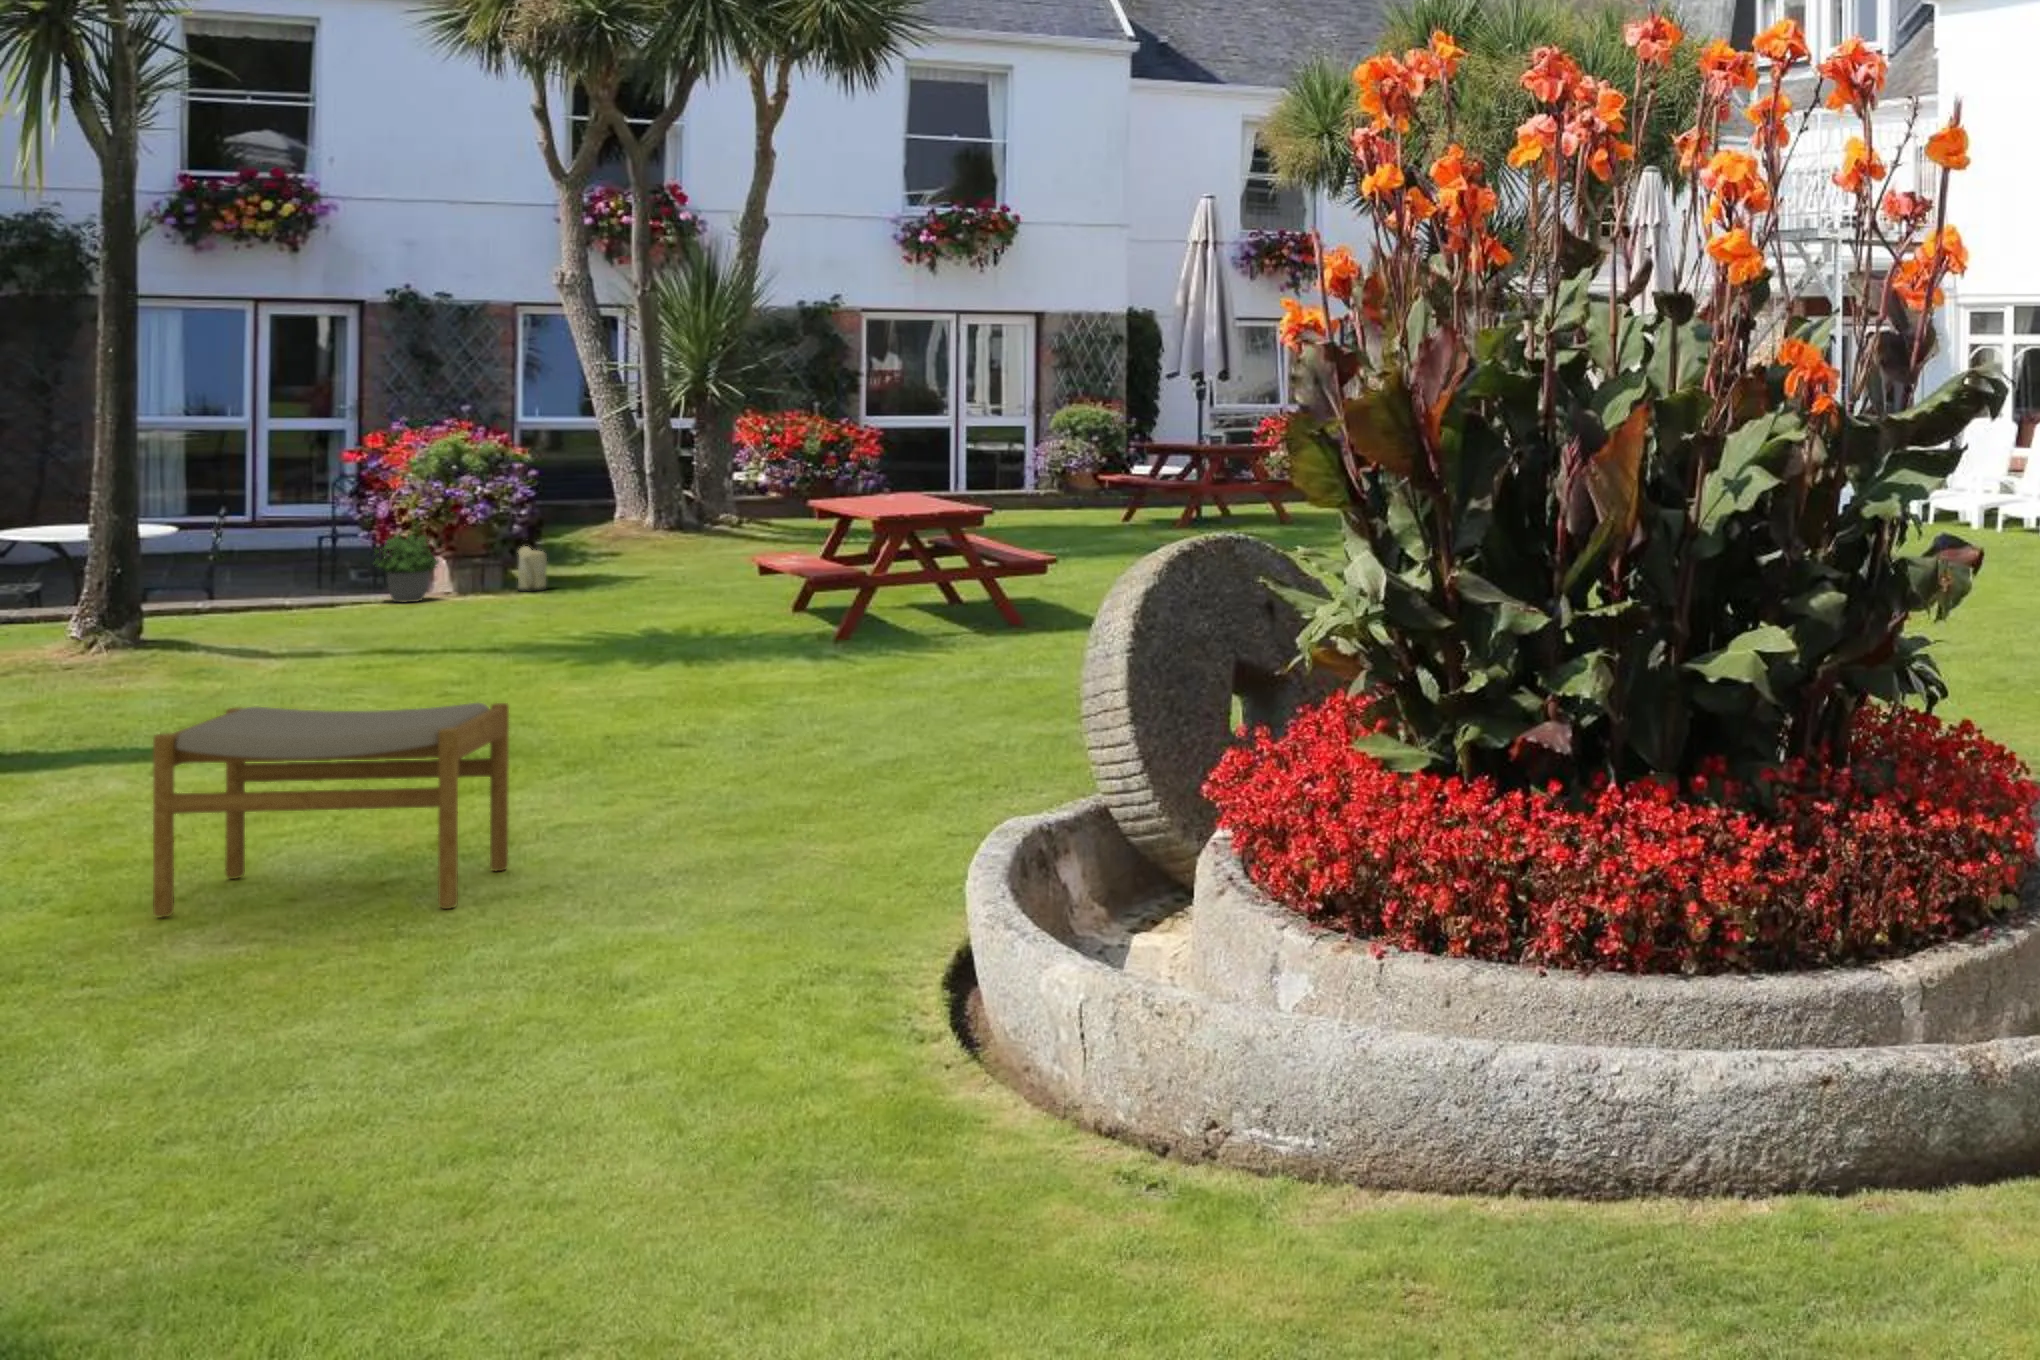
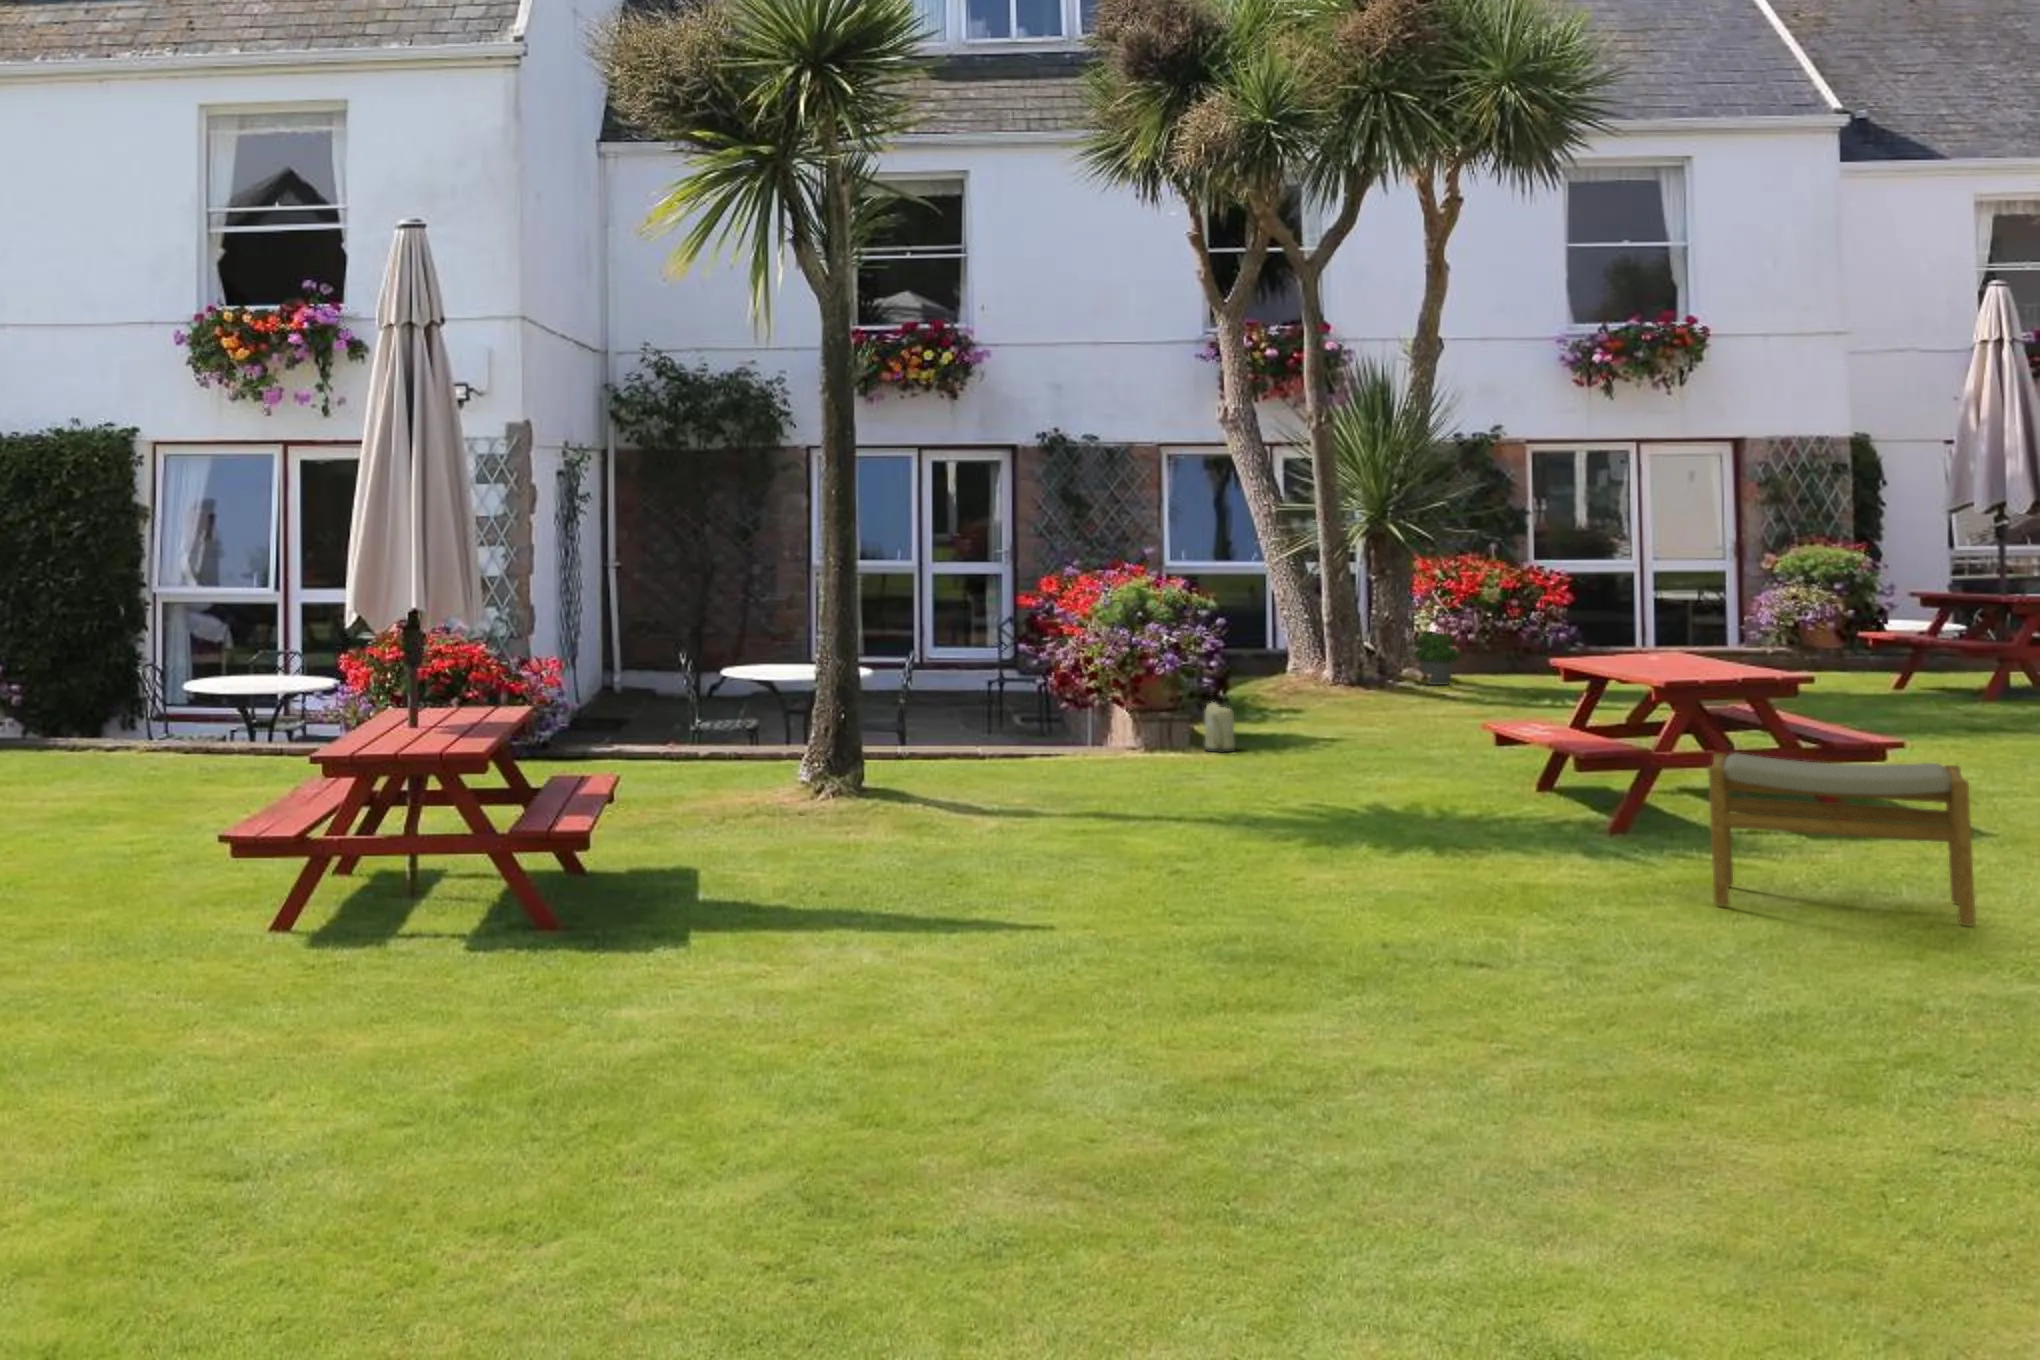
potted plant: present [375,534,439,603] -> present [1410,631,1460,685]
footstool: present [153,703,509,917] -> present [1708,753,1976,926]

